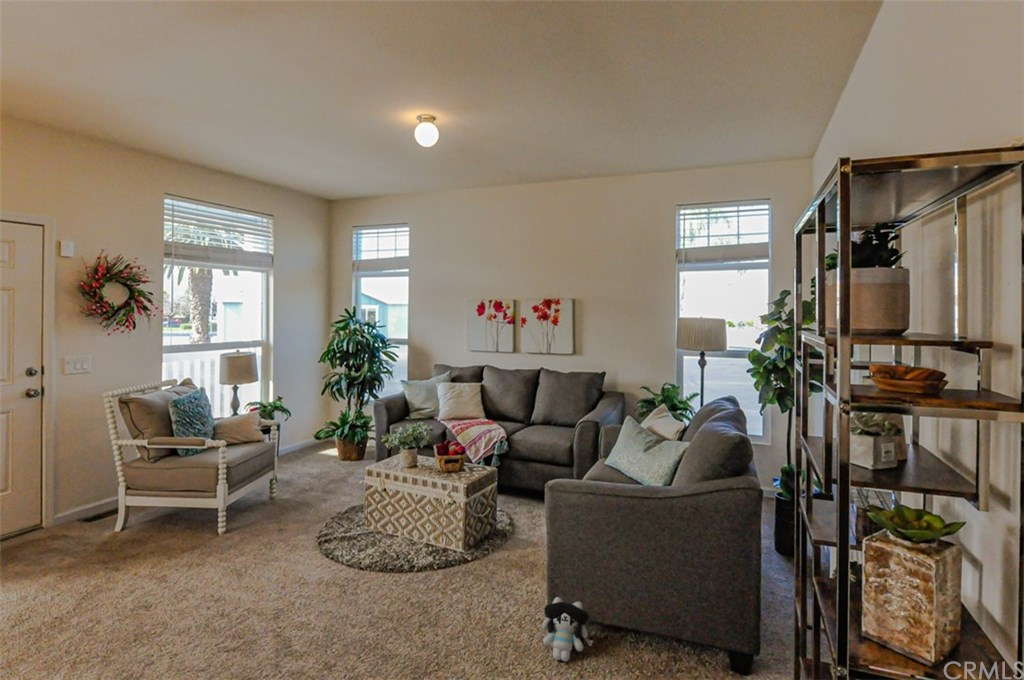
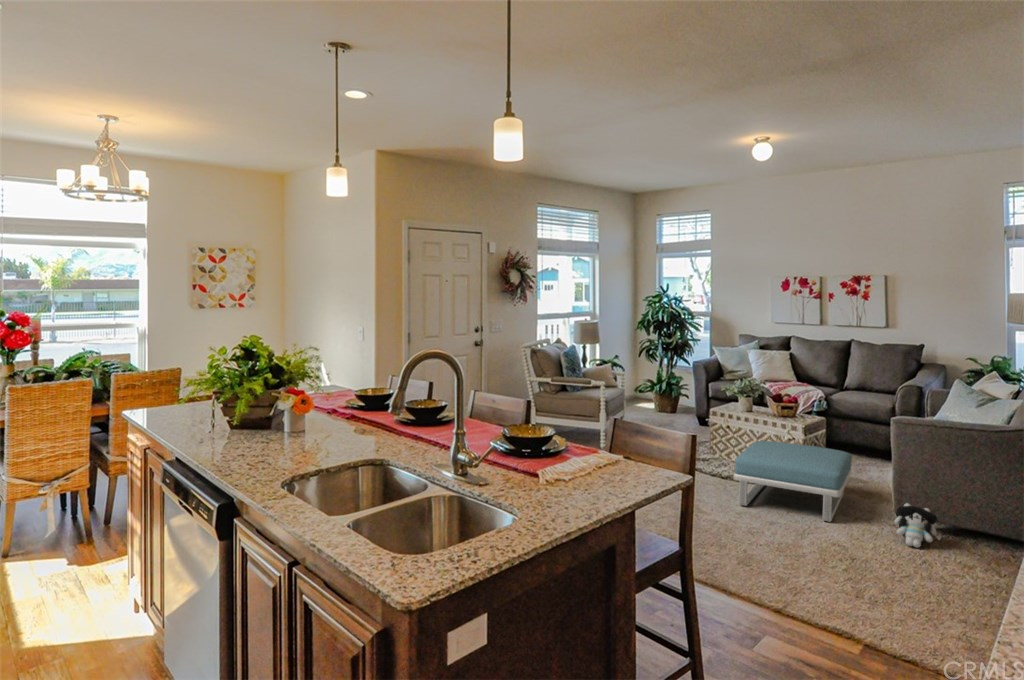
footstool: none [356,511,513,629] -> present [733,441,852,522]

